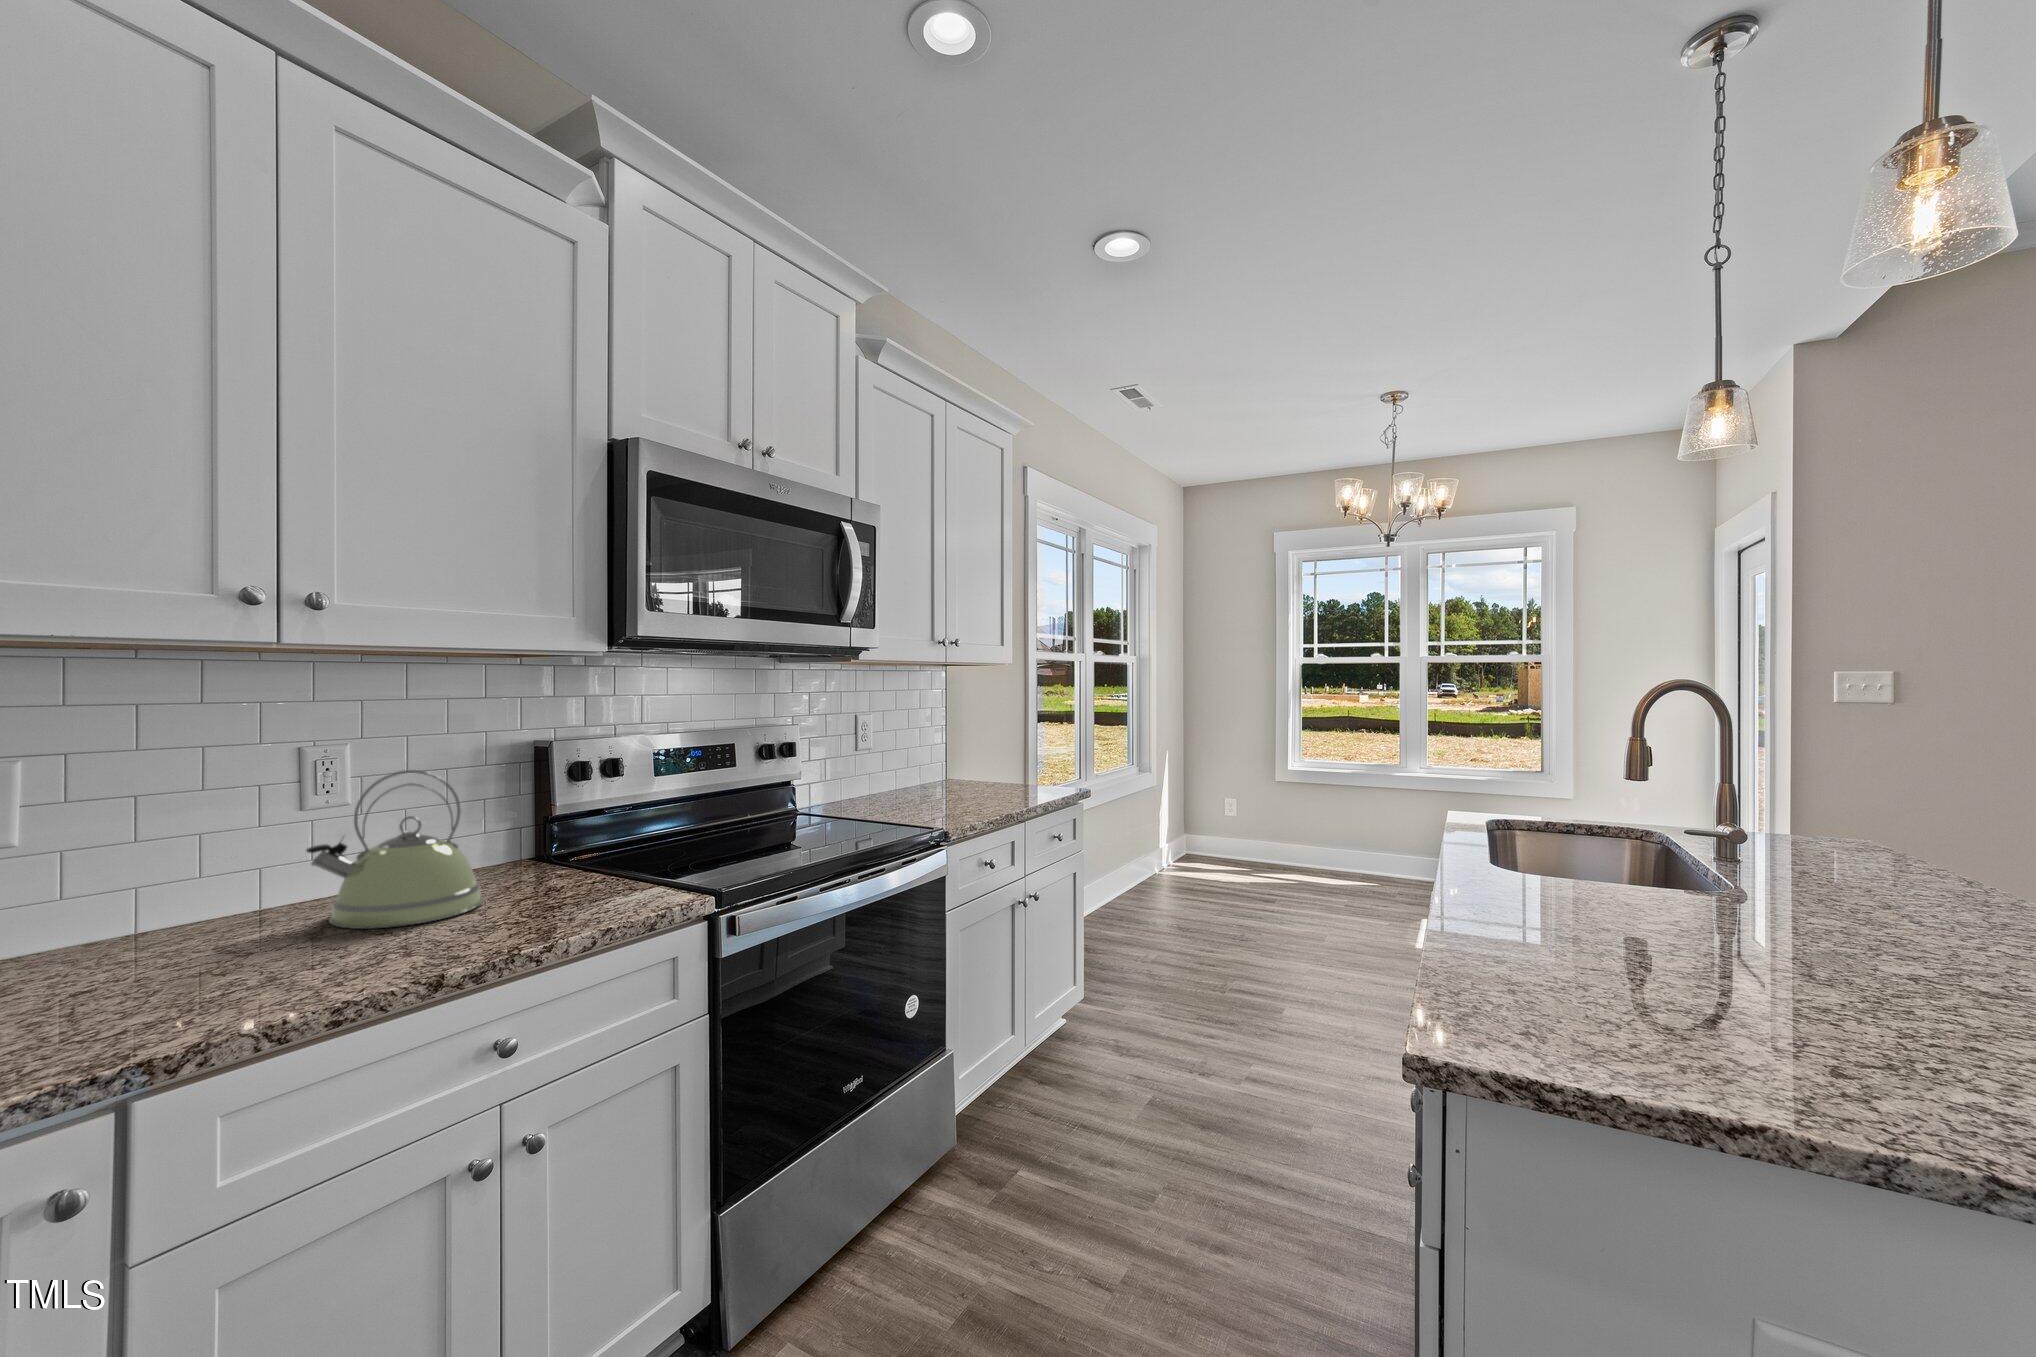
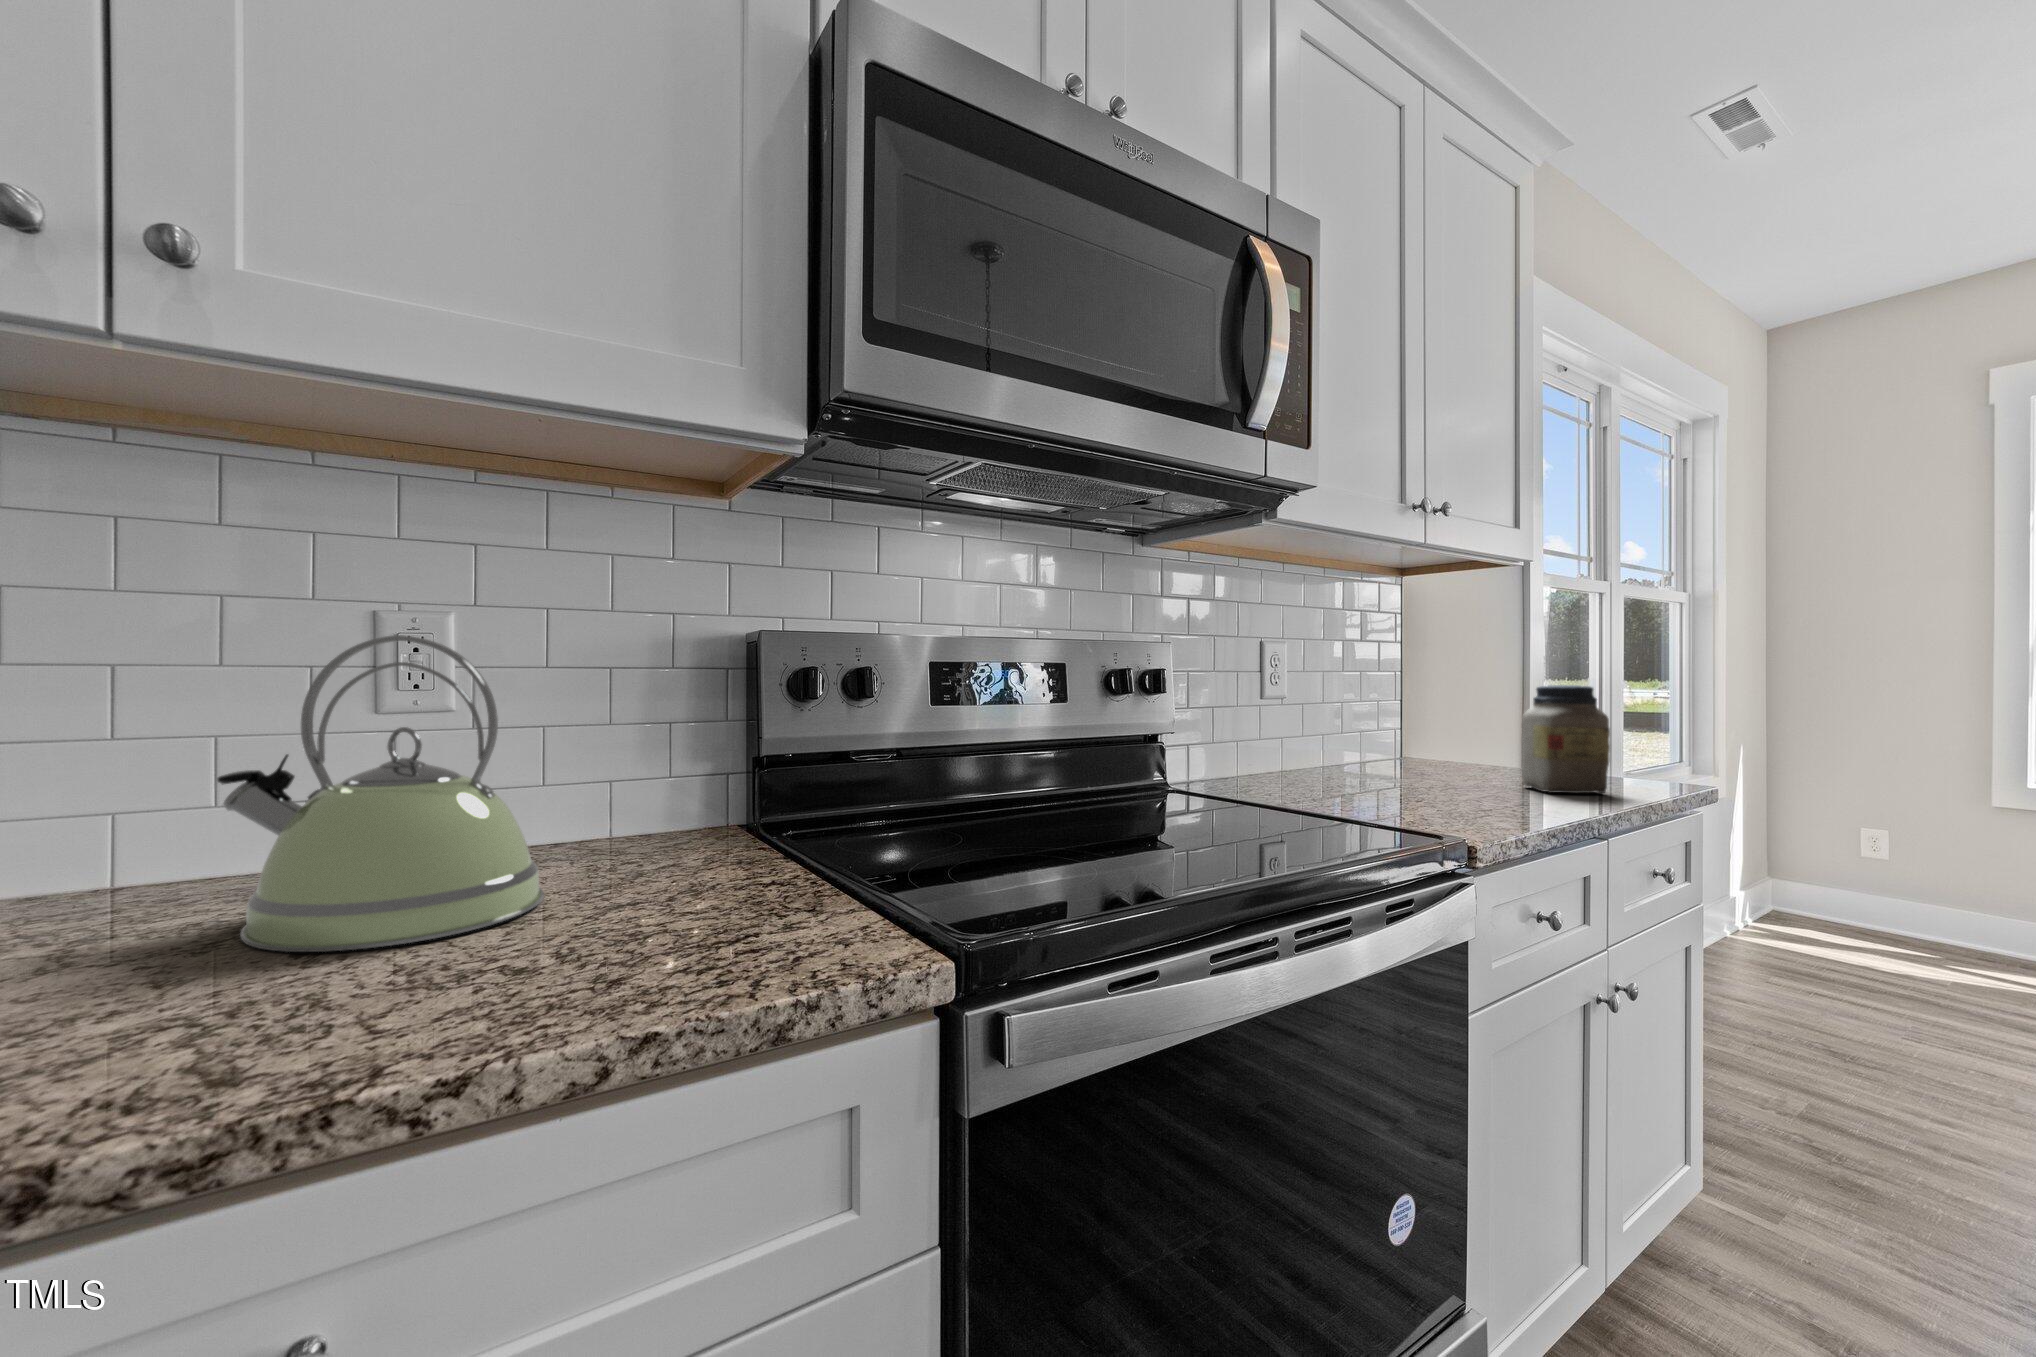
jar: none [993,740,1033,800] -> present [1521,685,1610,793]

